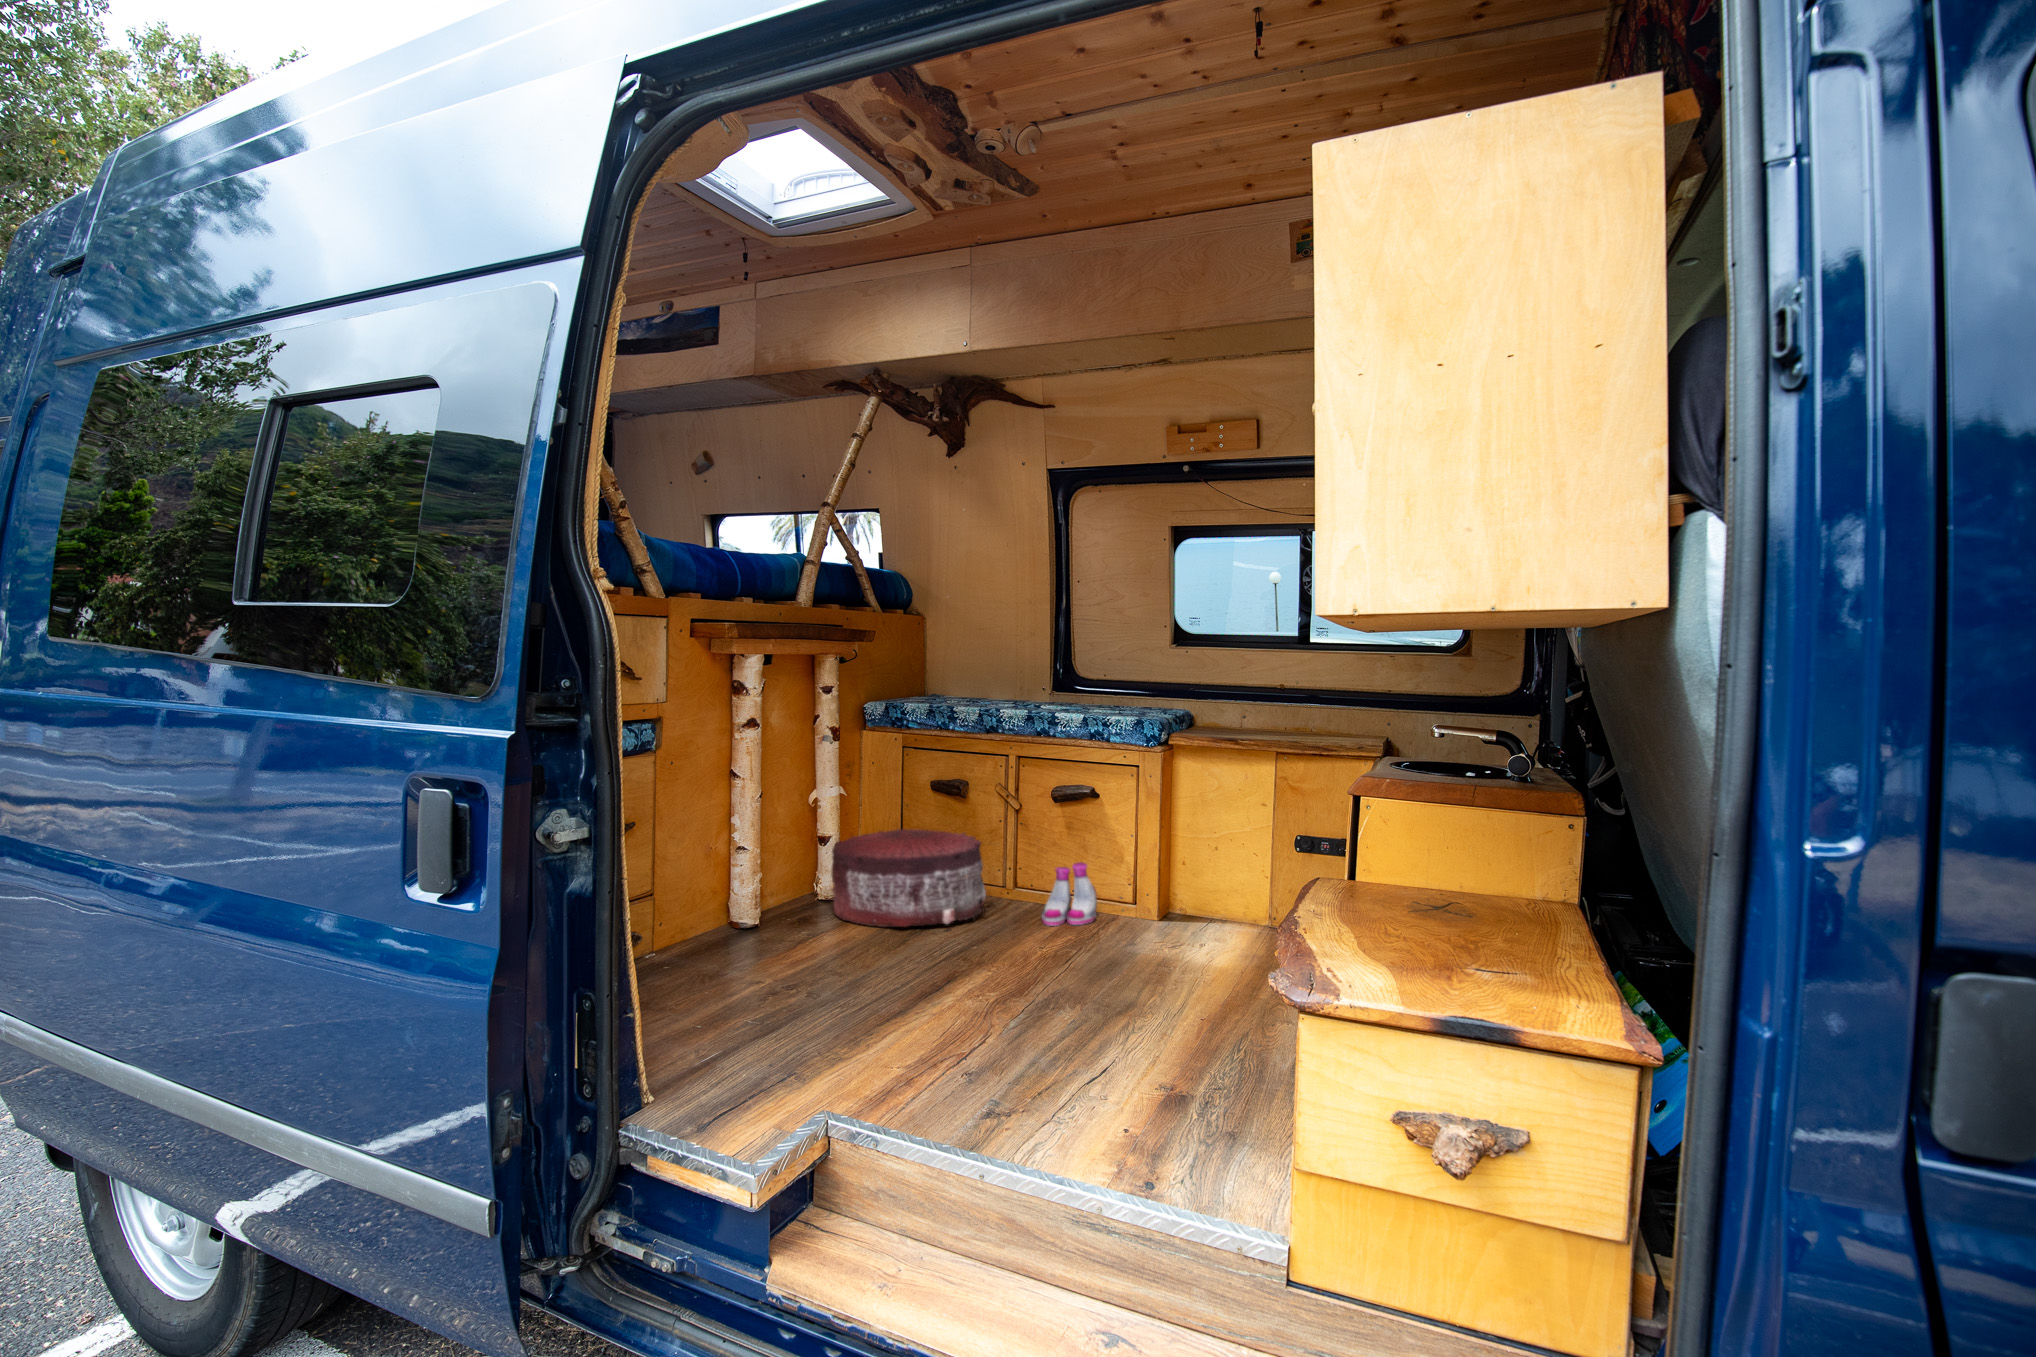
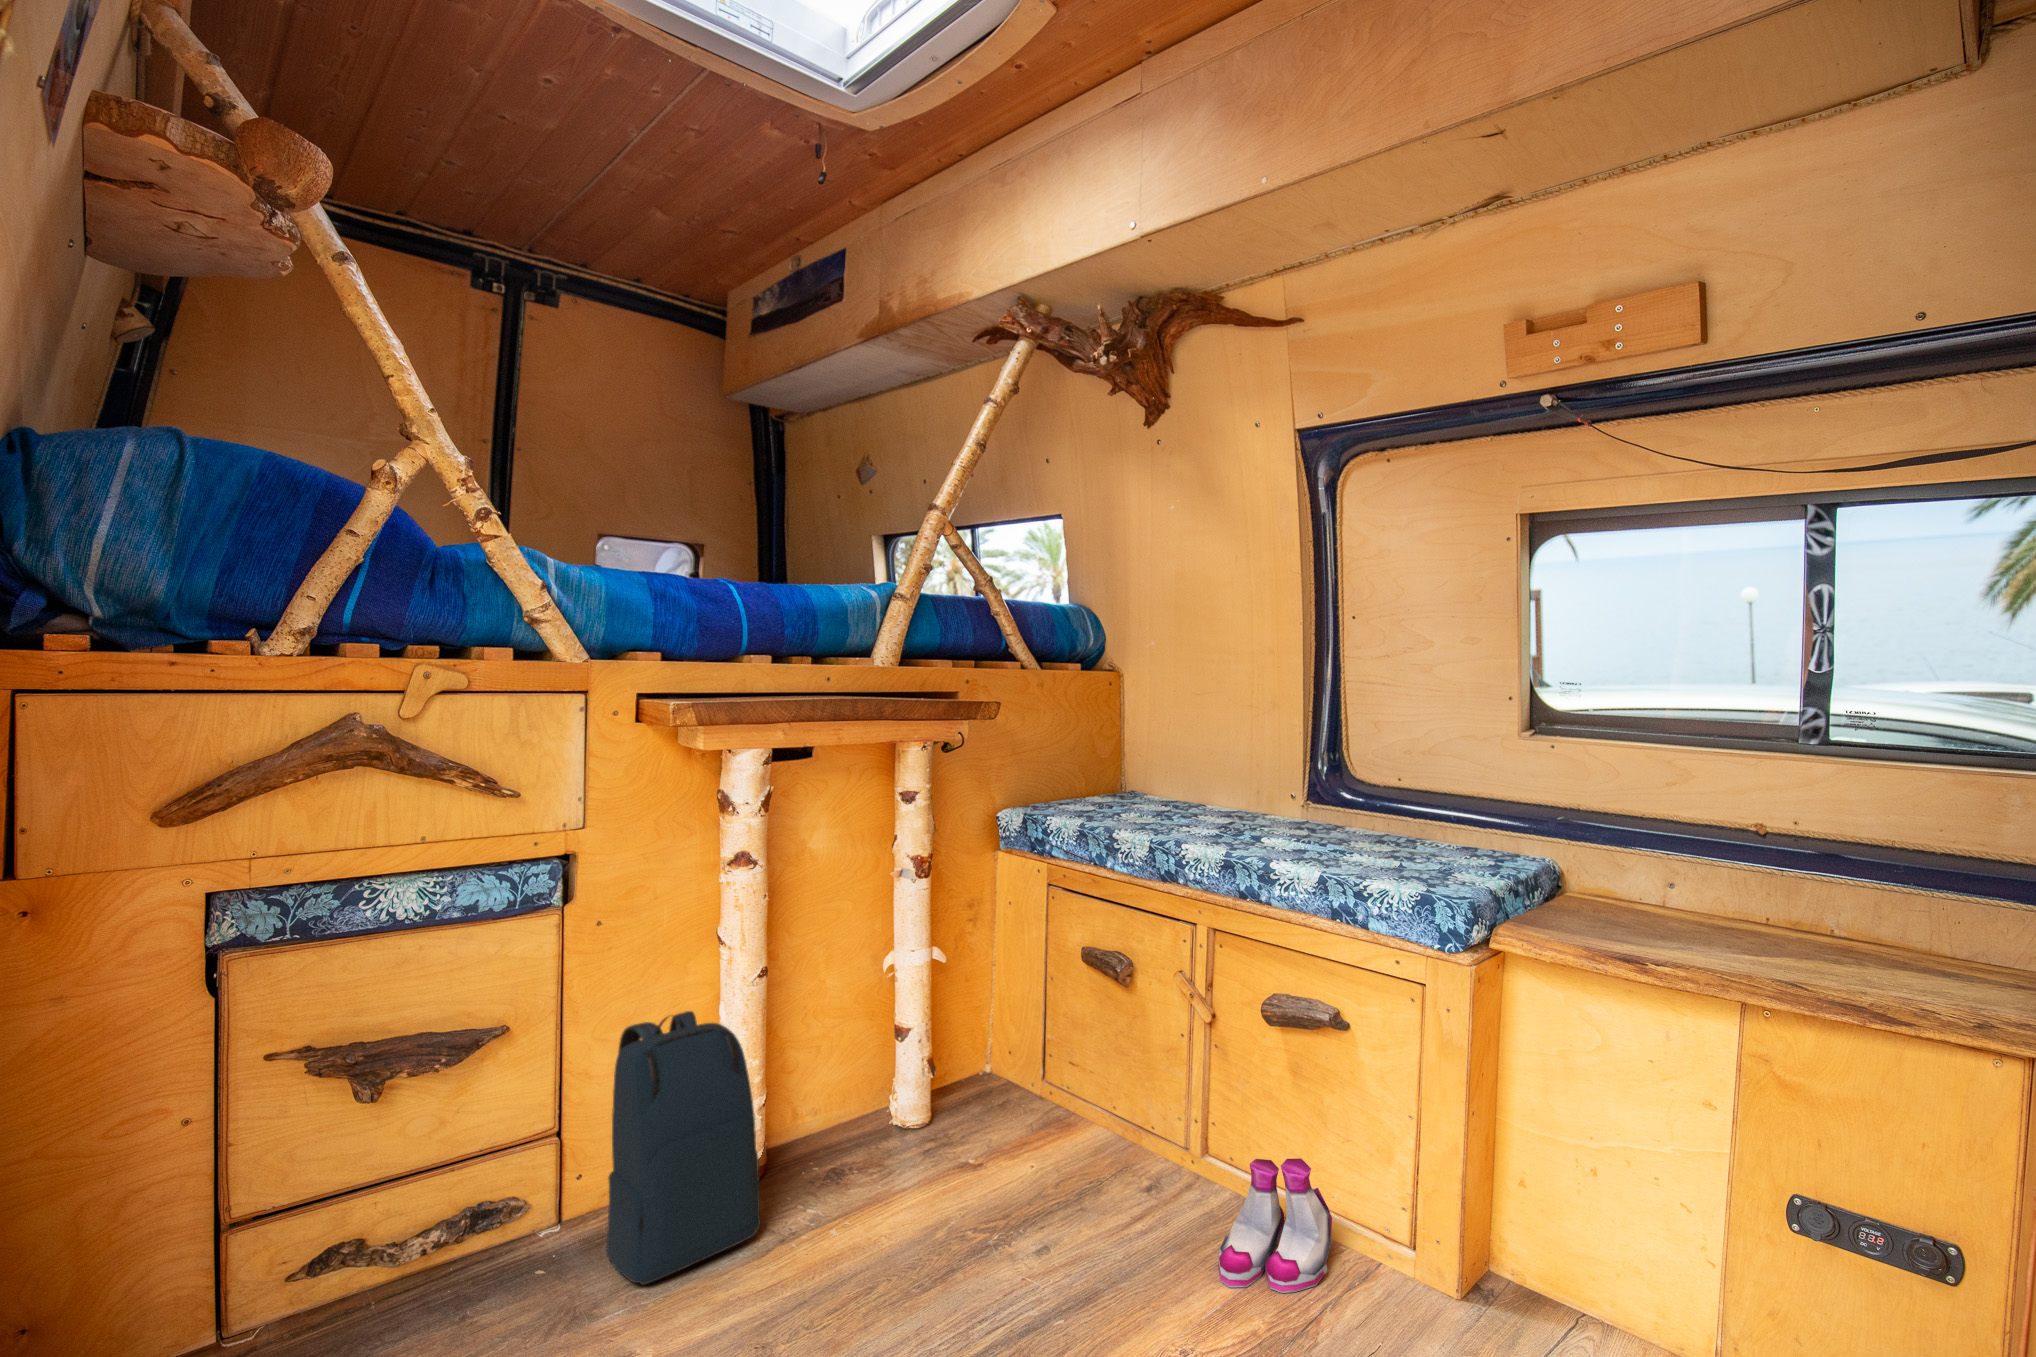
backpack: none [681,803,787,948] -> present [607,1011,760,1285]
pouf: present [831,829,986,927] -> none [877,1024,1127,1255]

